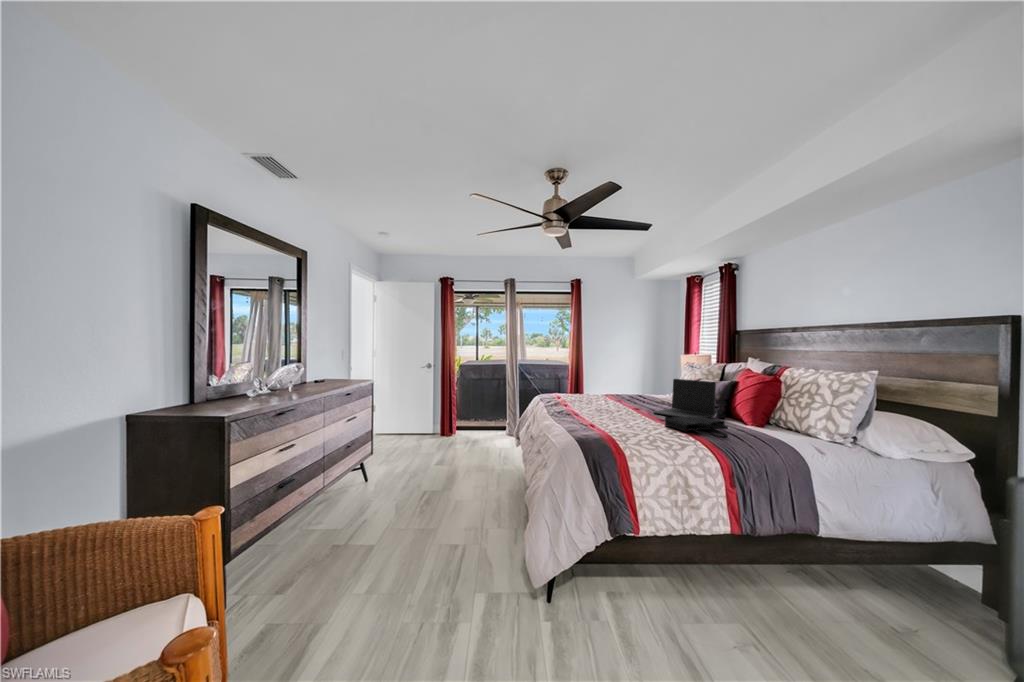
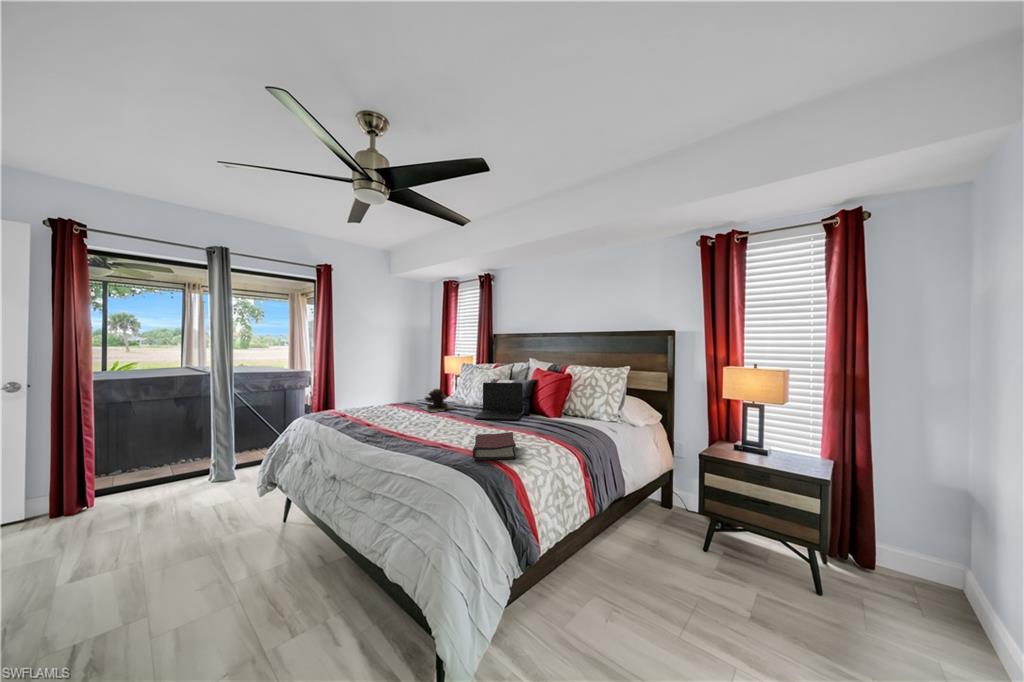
teddy bear: none [619,382,651,404] -> present [422,389,455,412]
tote bag: present [665,417,728,439] -> none [506,417,566,436]
hardback book: none [595,418,653,442] -> present [473,432,516,460]

